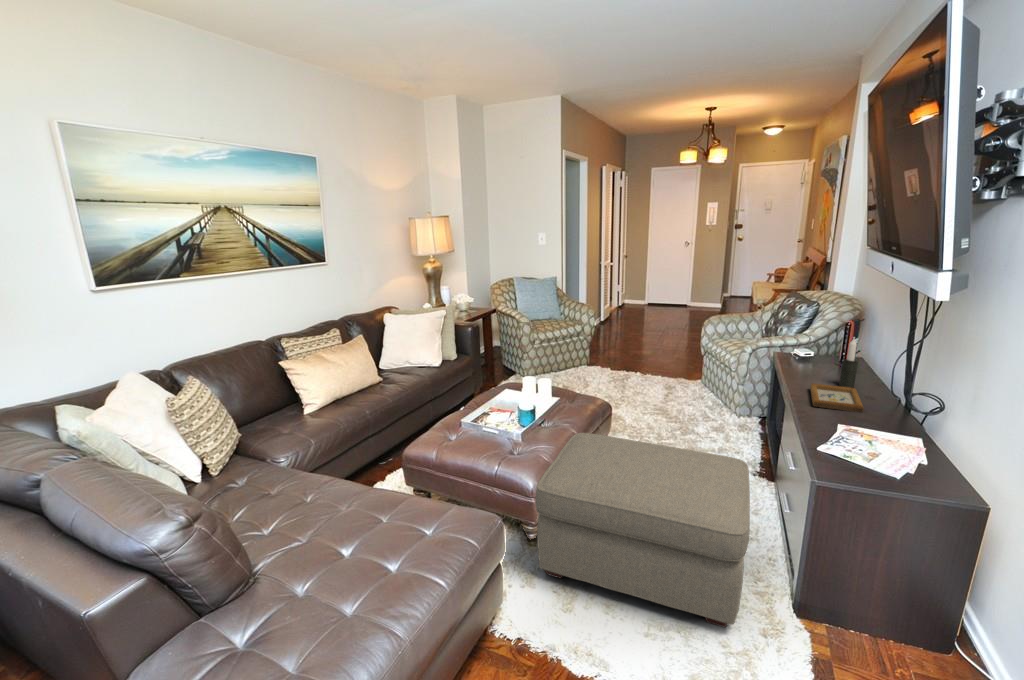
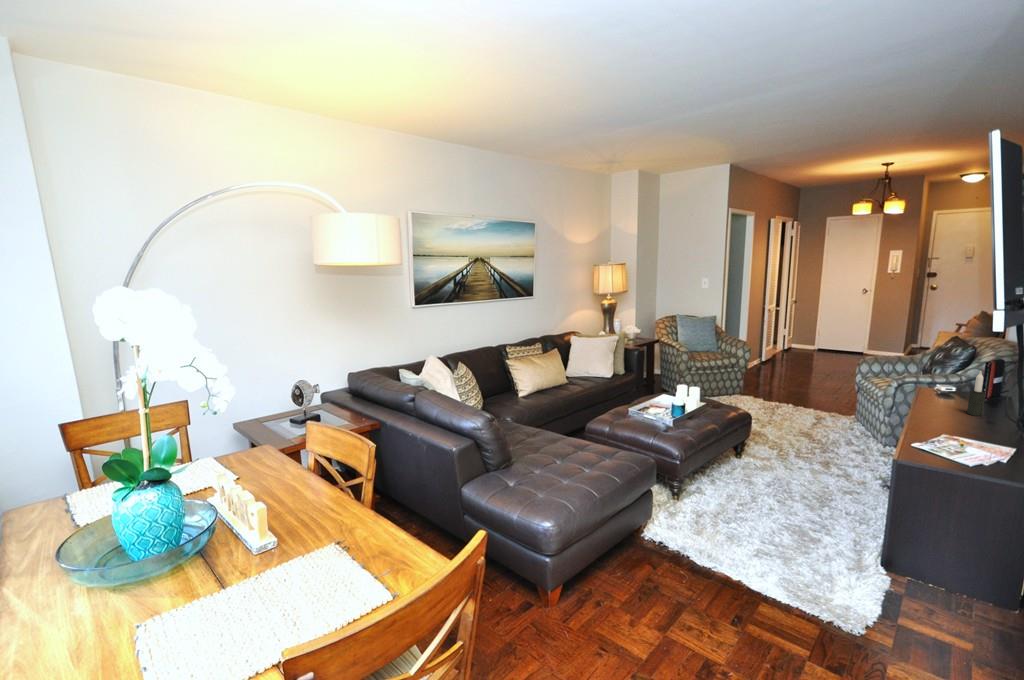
picture frame: present [810,383,864,413] -> none [927,408,980,432]
ottoman: present [536,433,750,628] -> none [677,426,854,568]

